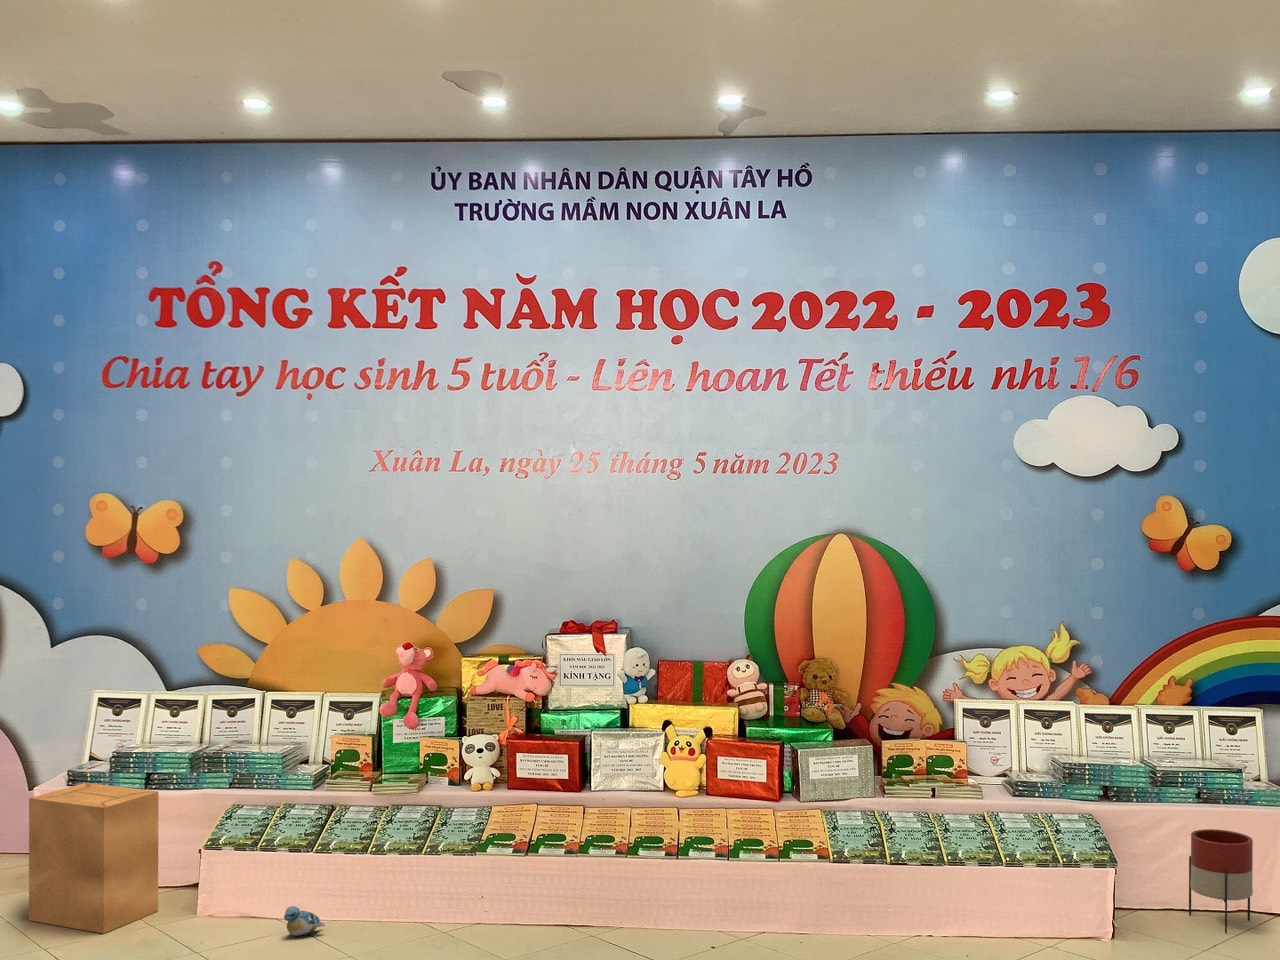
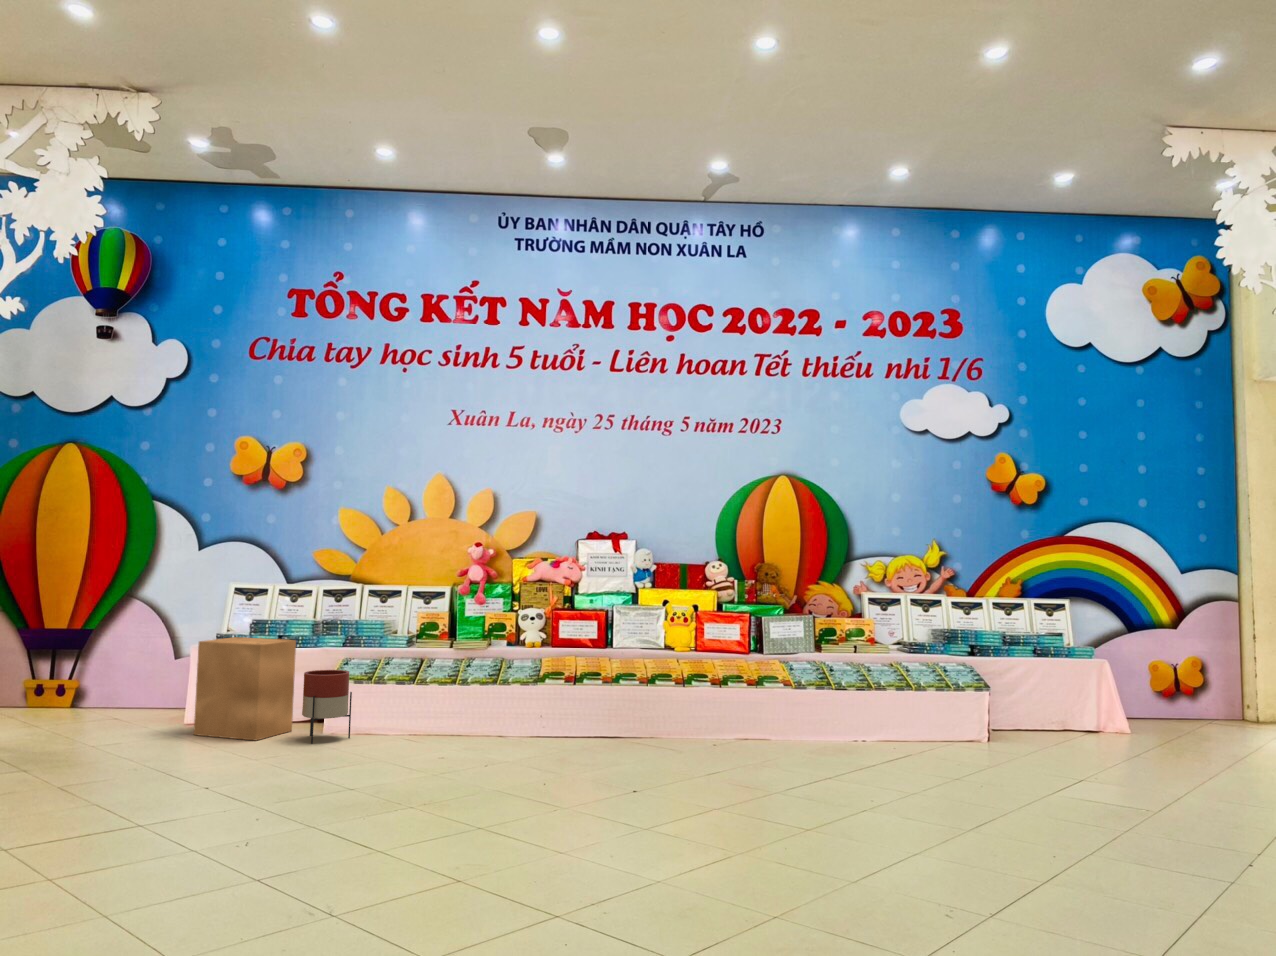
planter: present [1189,829,1253,933] -> present [302,670,352,744]
plush toy: present [284,906,325,936] -> none [396,719,426,741]

